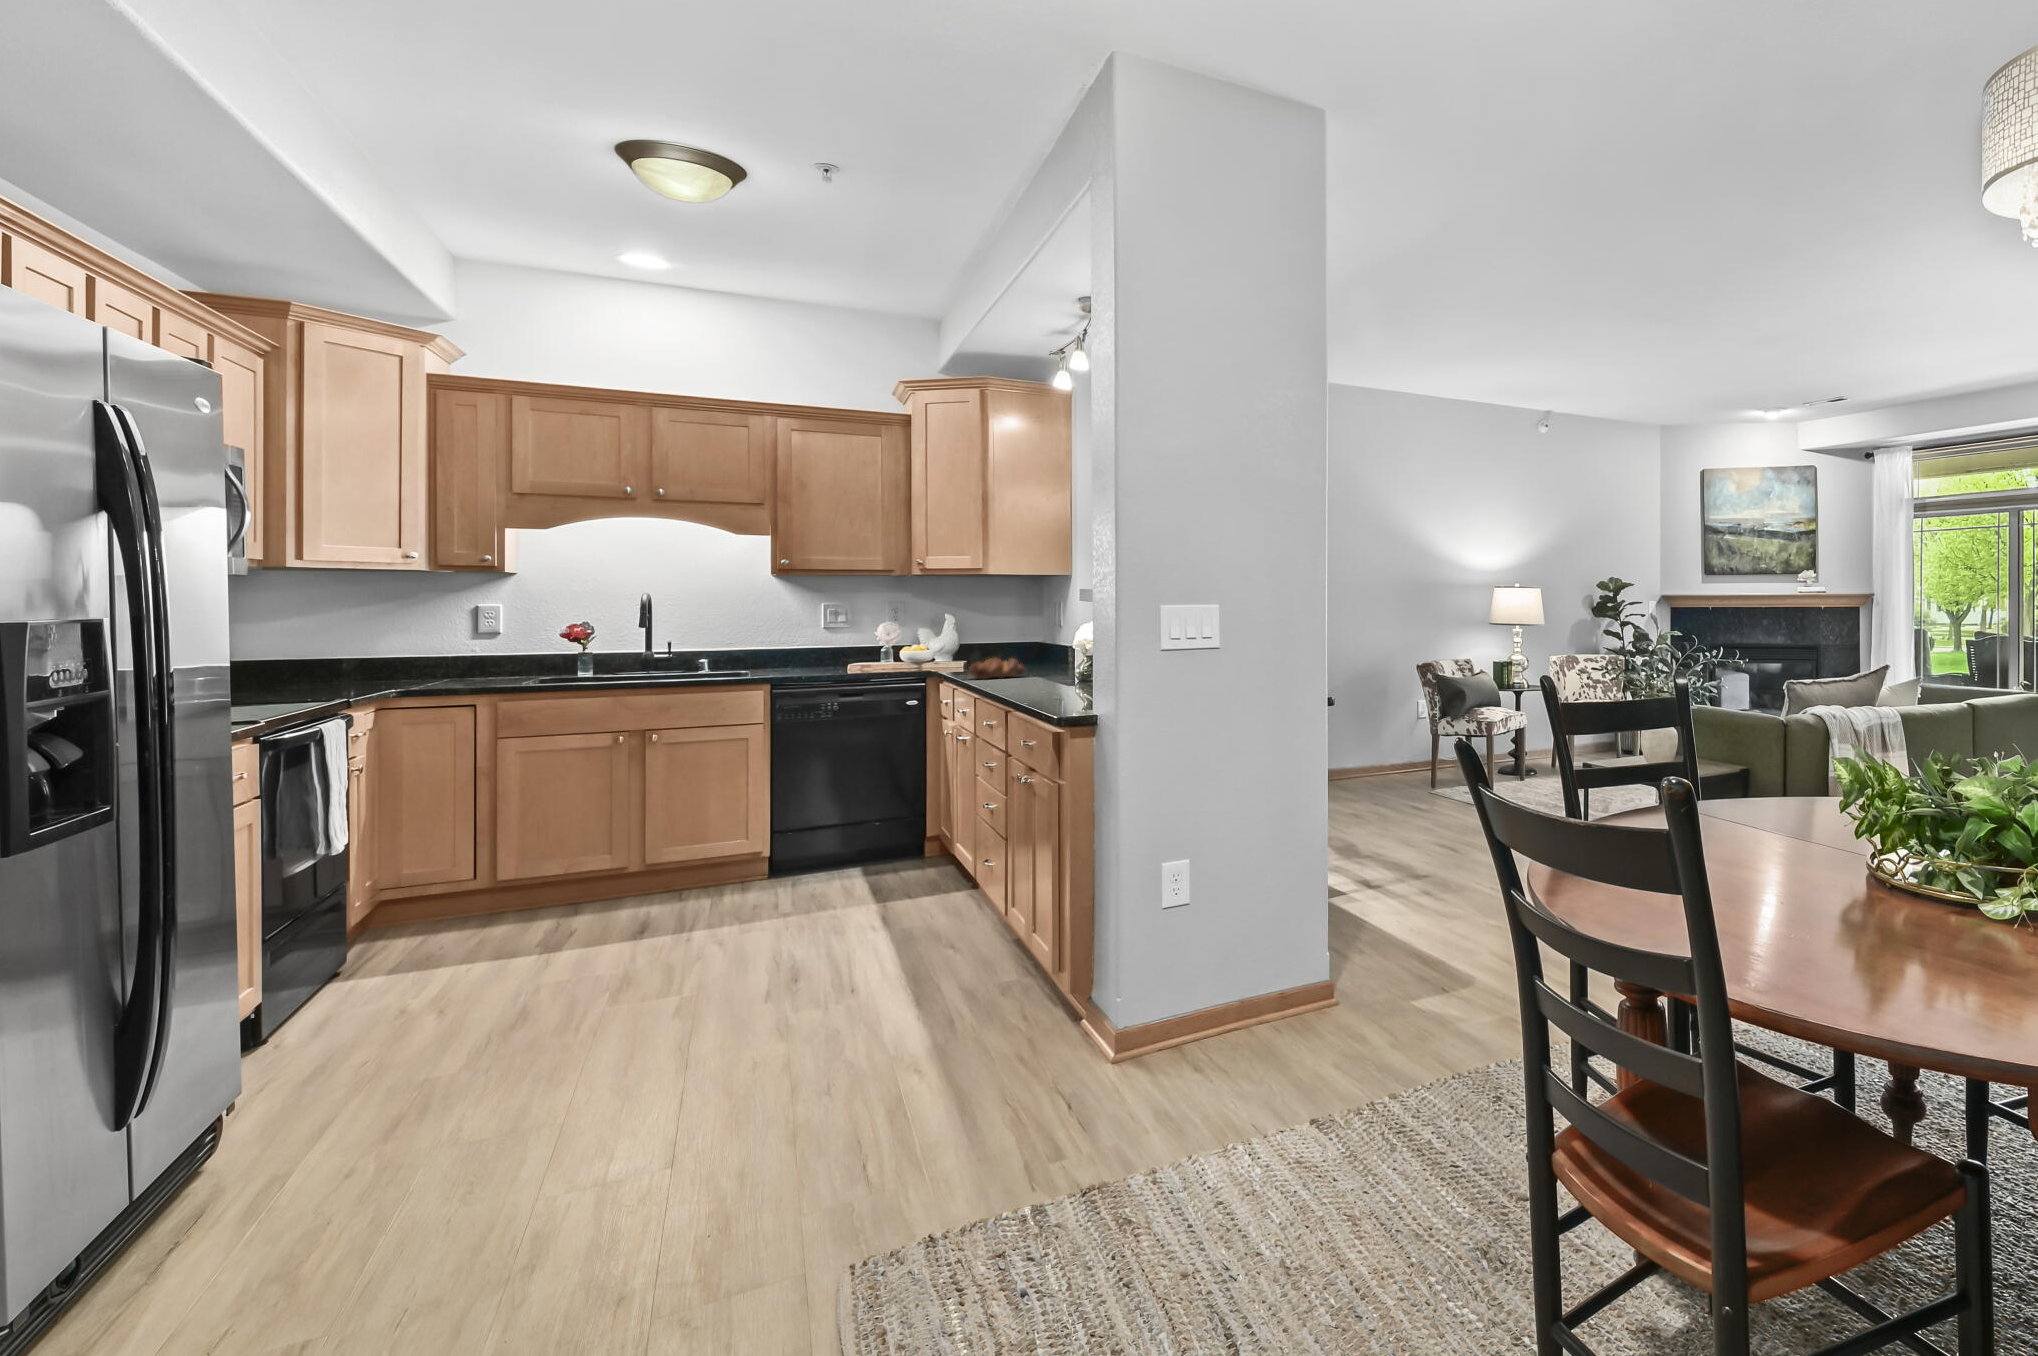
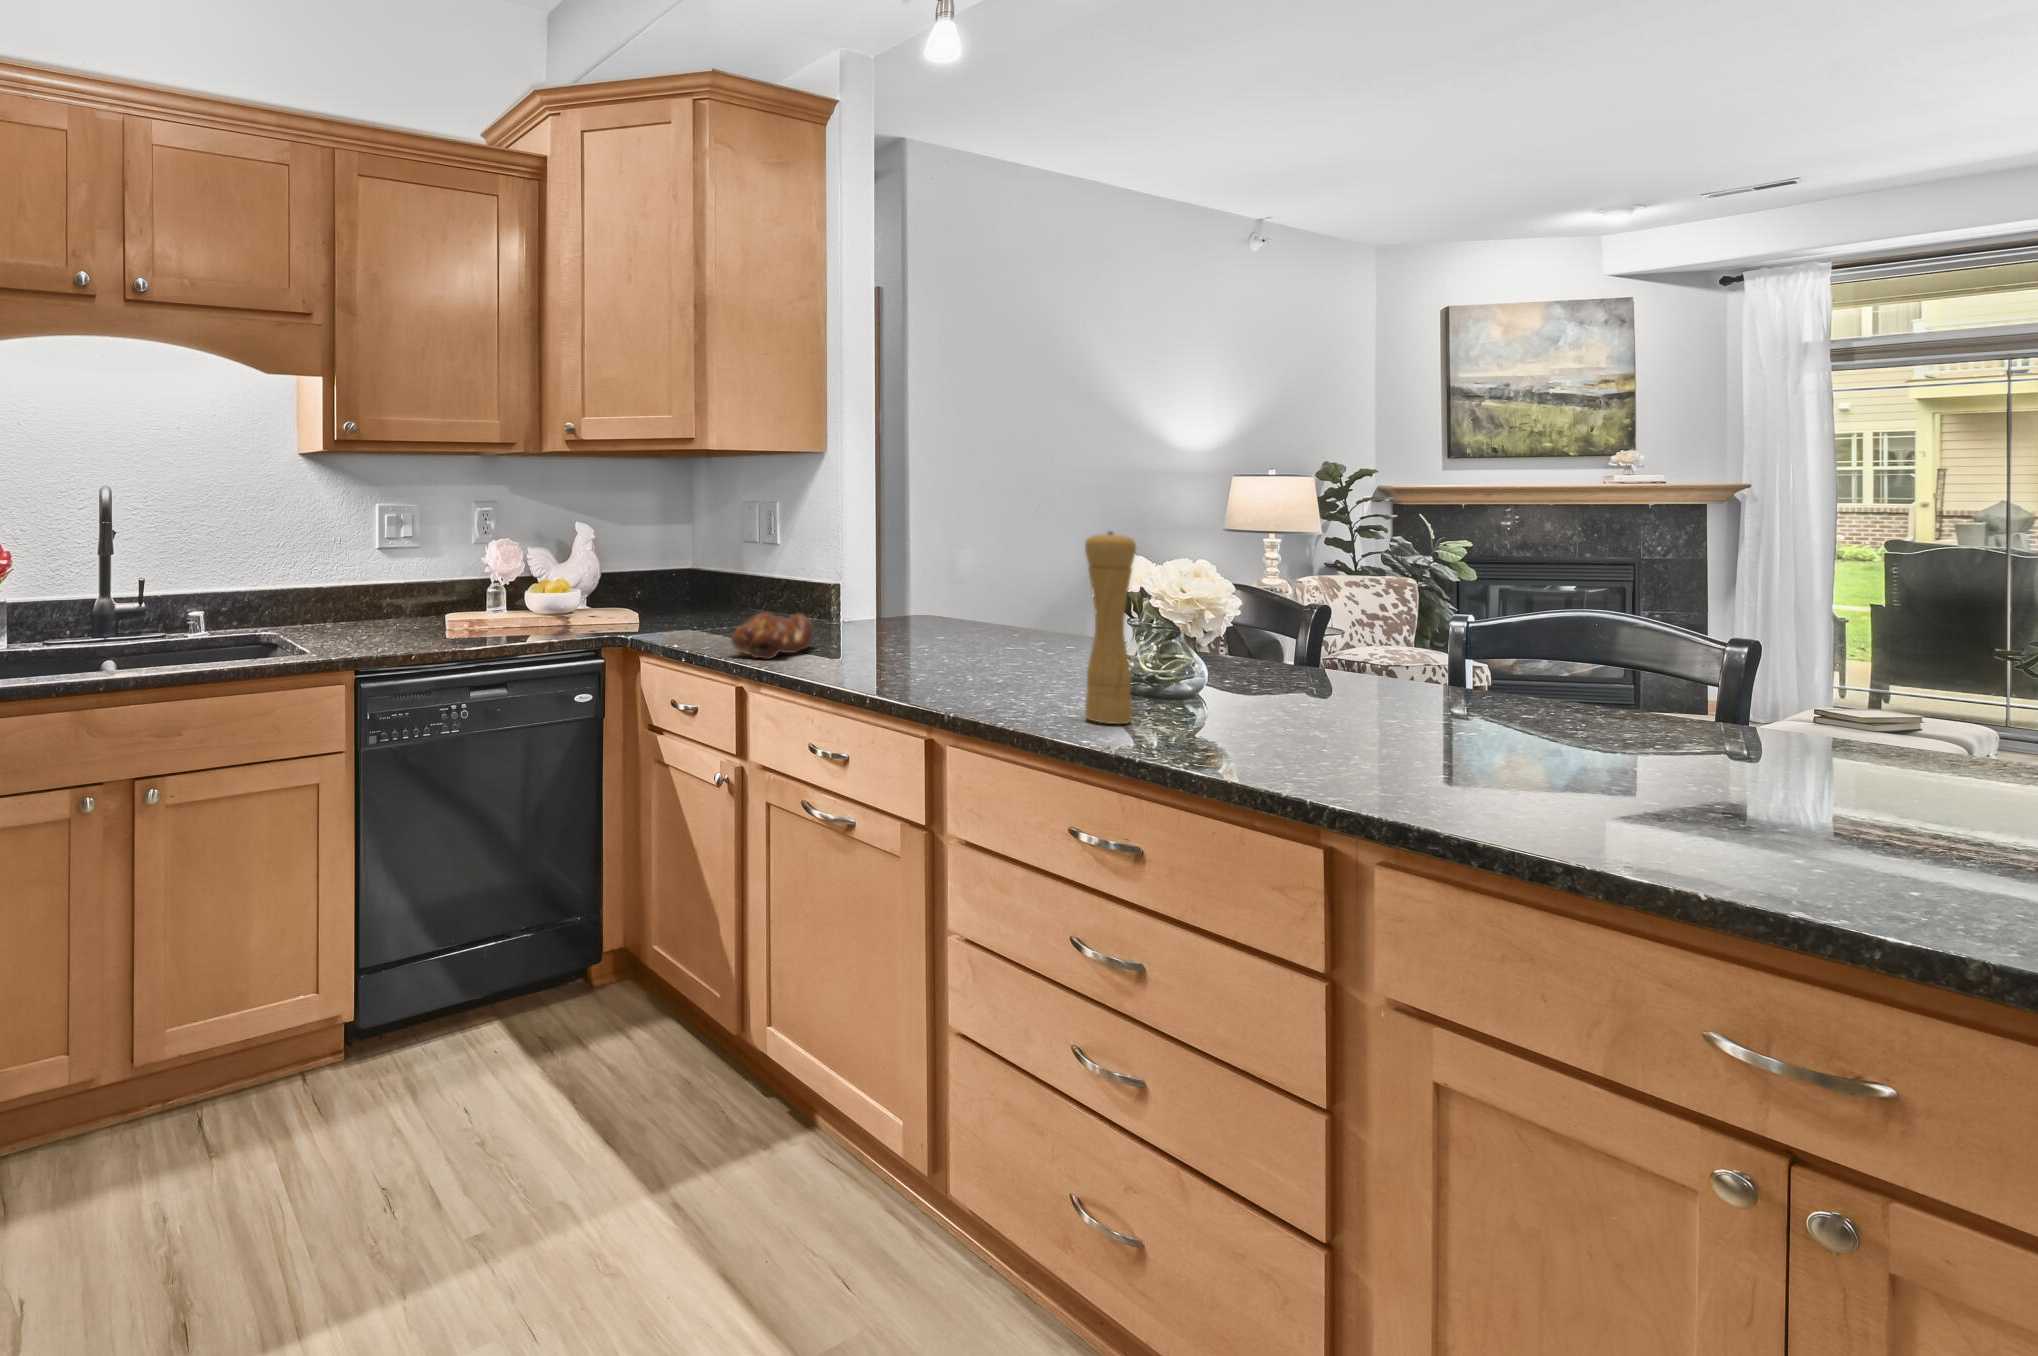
pepper mill: none [1031,608,1052,686] -> present [1085,531,1136,724]

